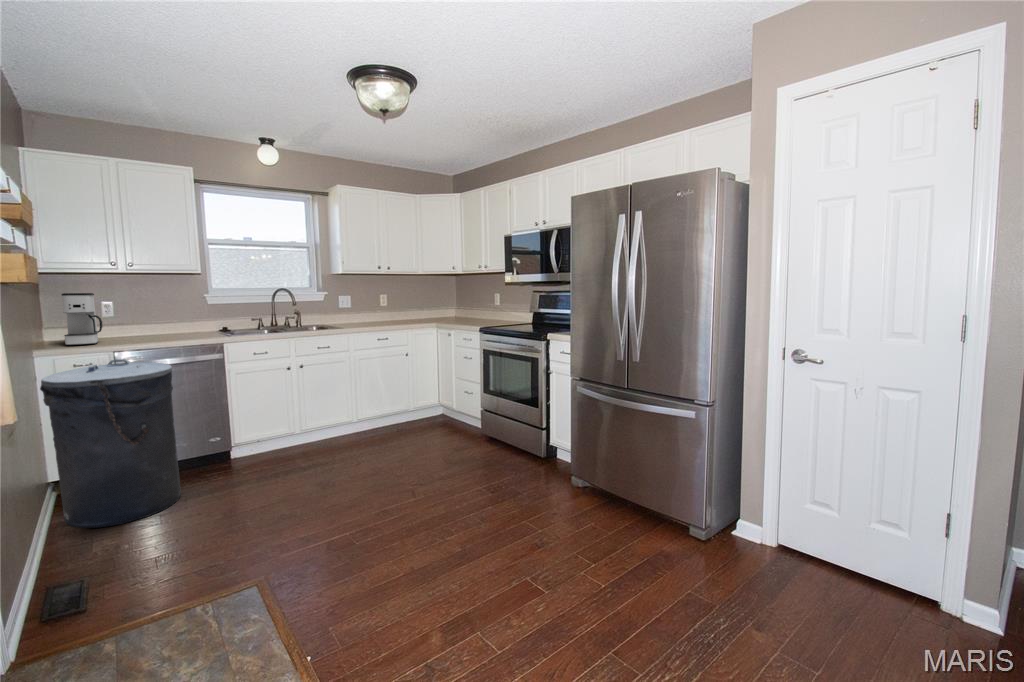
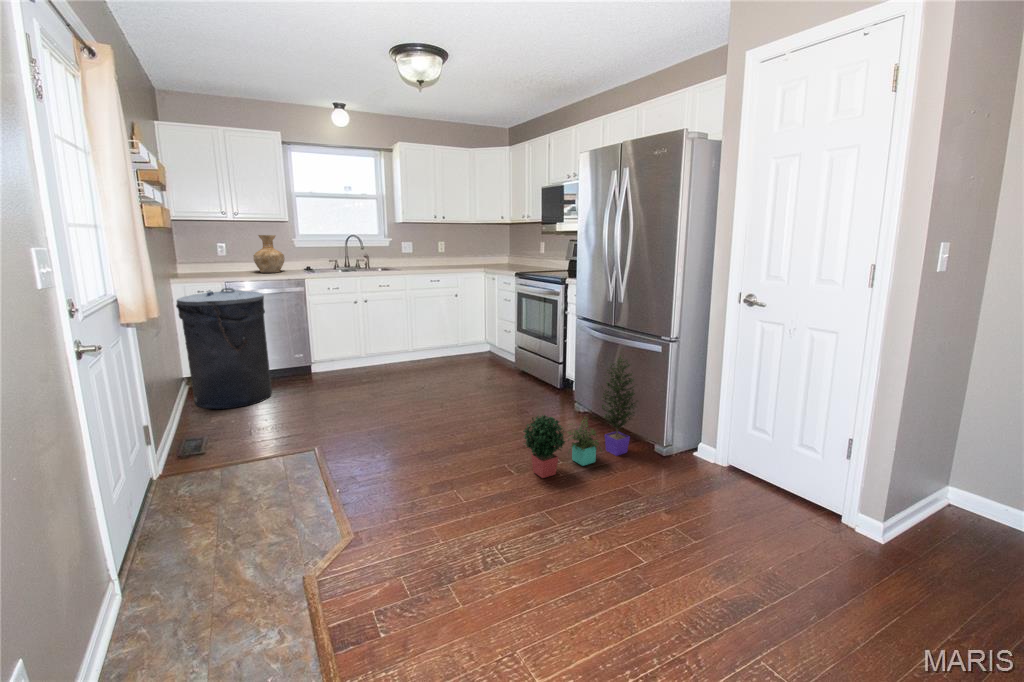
vase: none [153,290,196,337] -> present [253,235,285,273]
coffee maker: present [61,293,102,345] -> none [189,236,217,277]
potted plant: none [553,423,675,593] -> present [523,355,636,478]

